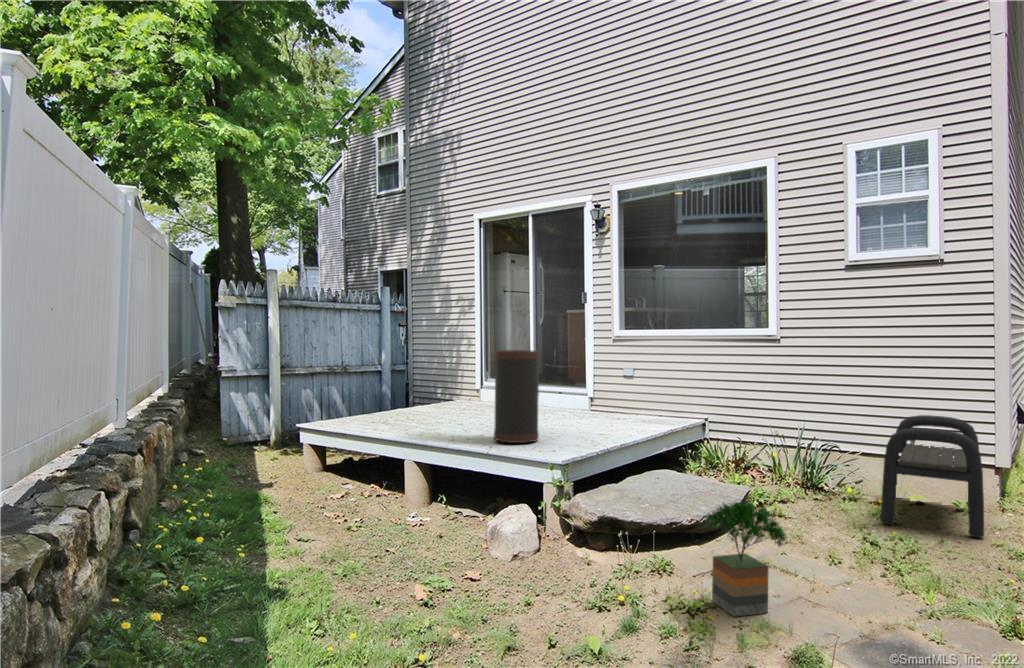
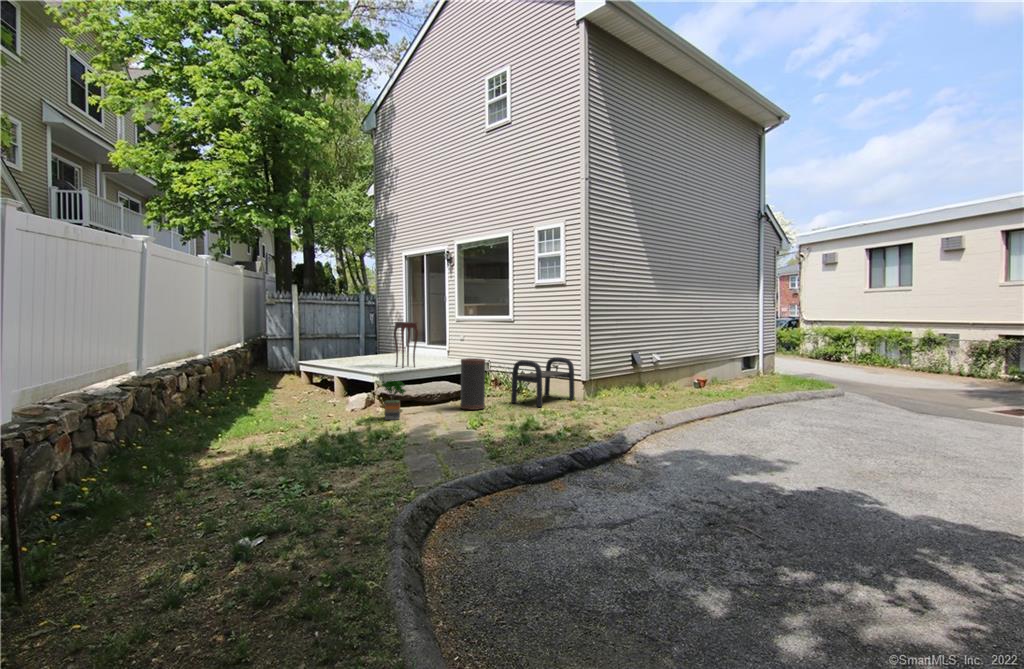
side table: none [564,342,618,445] -> present [394,322,418,368]
trash can: present [494,350,540,443] -> present [460,358,485,410]

